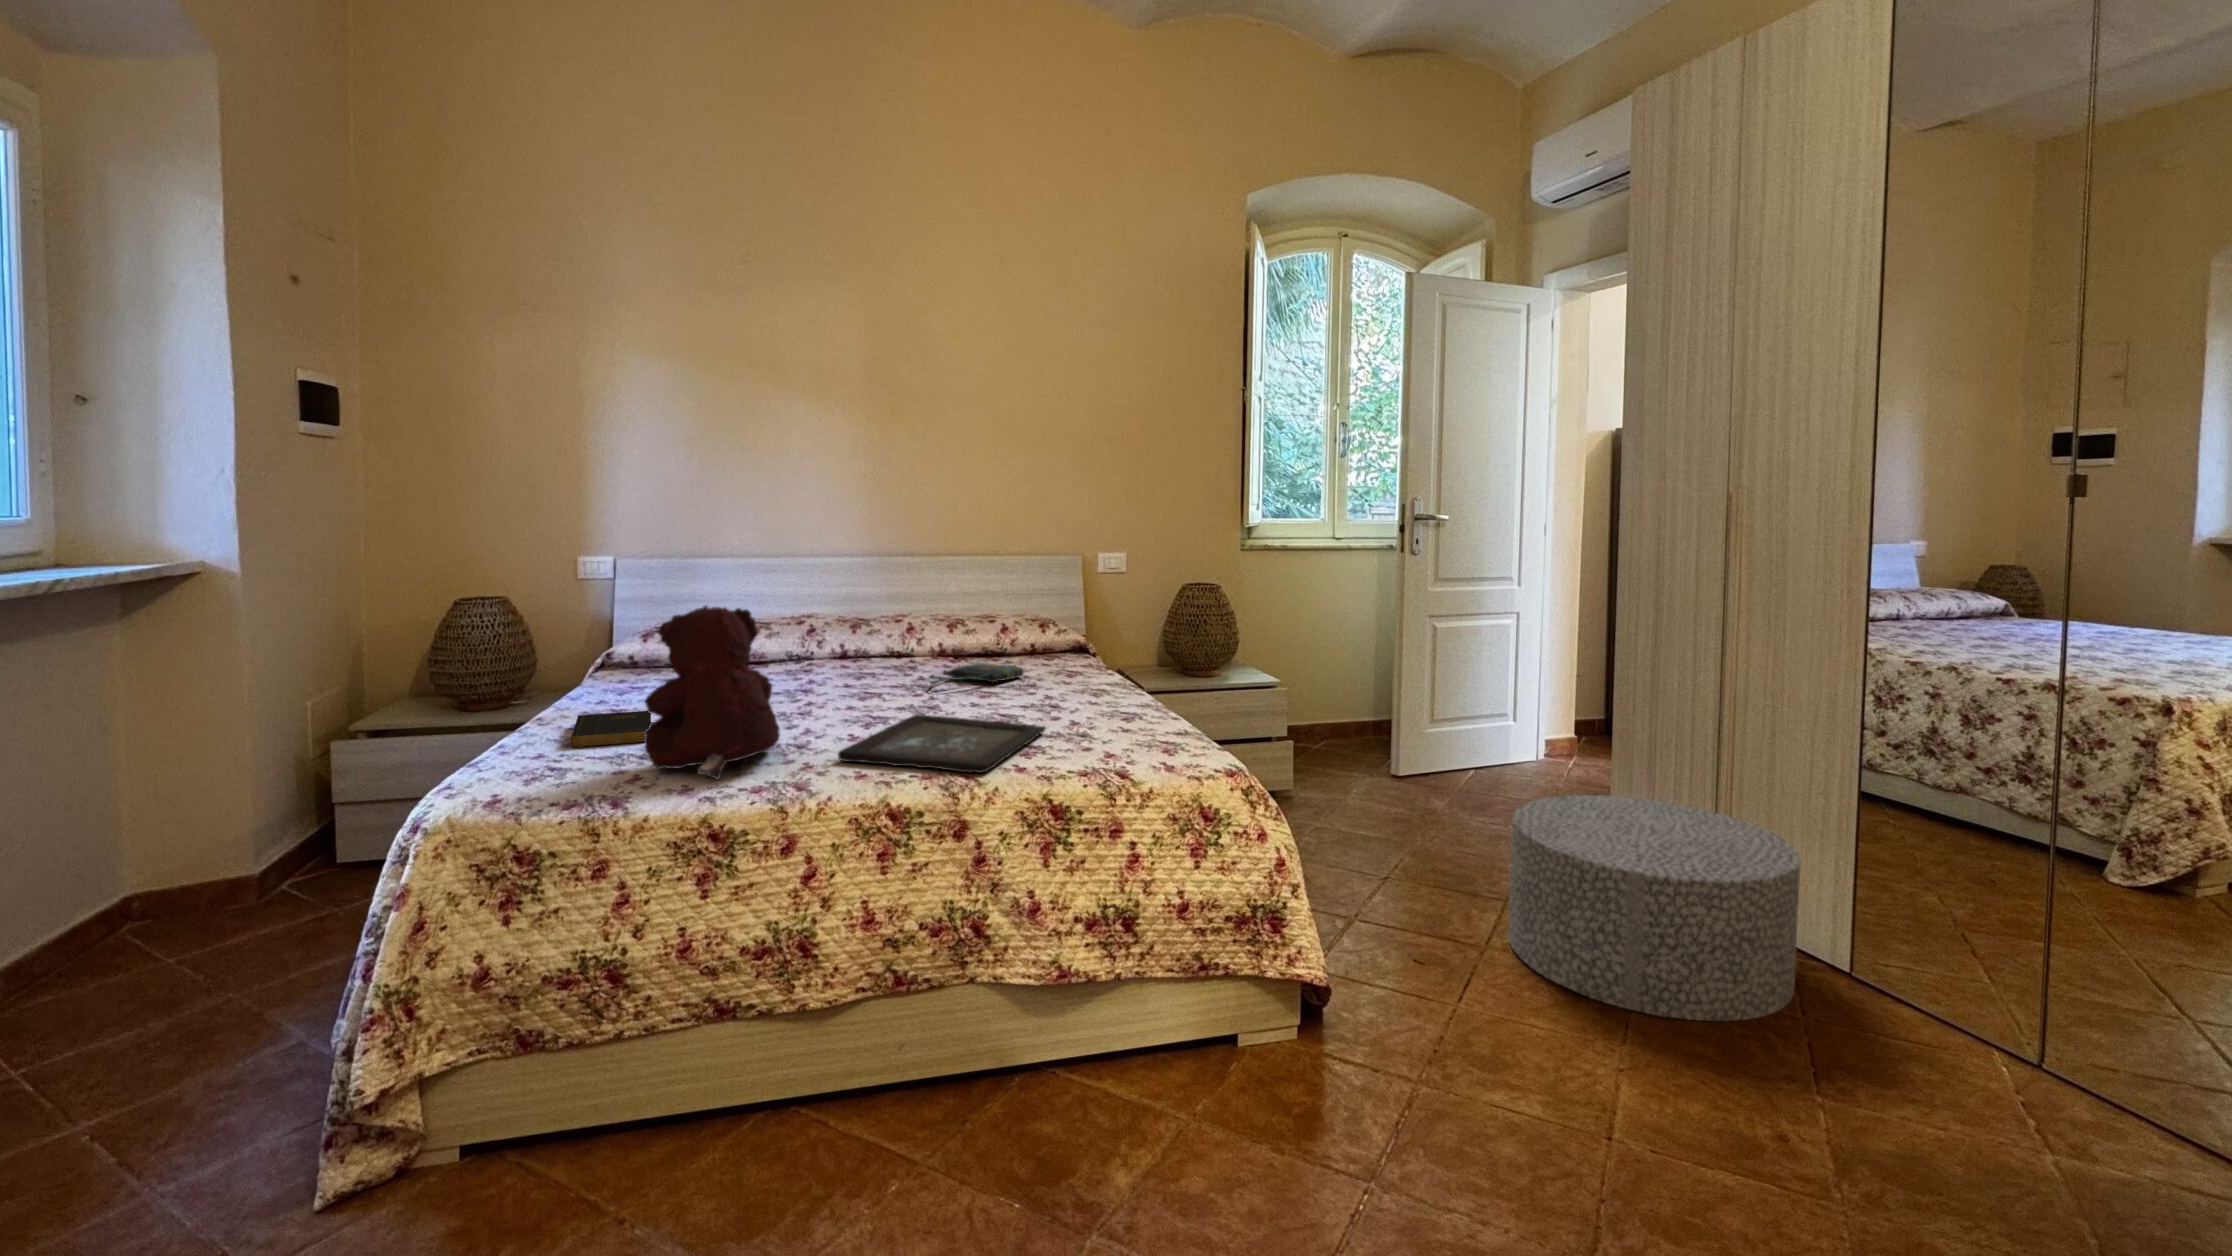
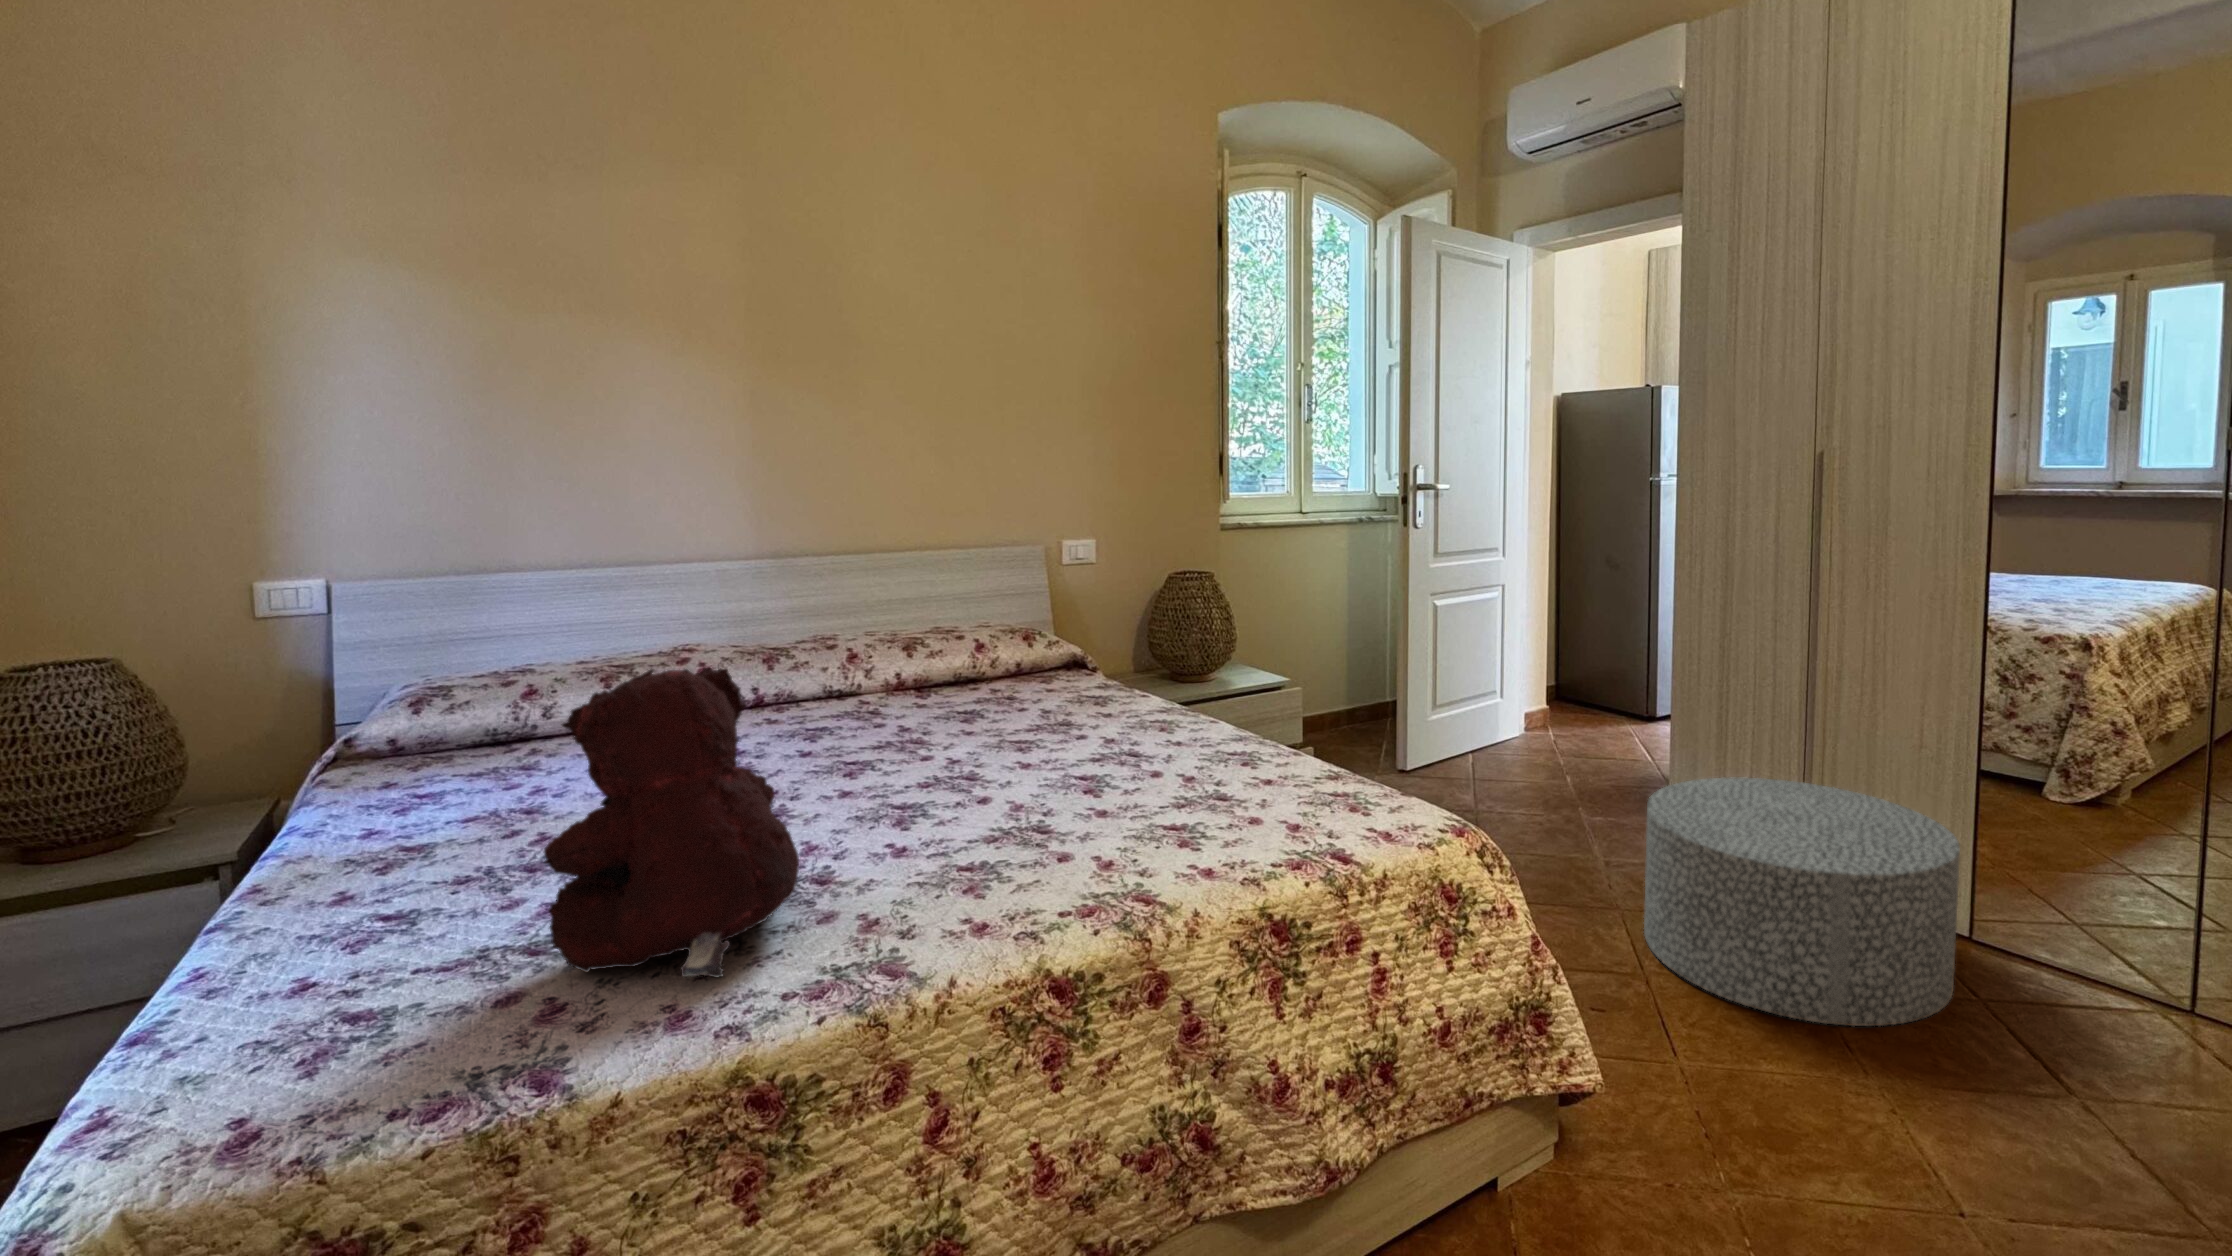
tote bag: present [929,663,1024,693] -> none [927,697,1039,750]
book: present [571,711,651,748] -> none [353,845,525,947]
tray: present [838,714,1045,773] -> none [905,790,1164,898]

